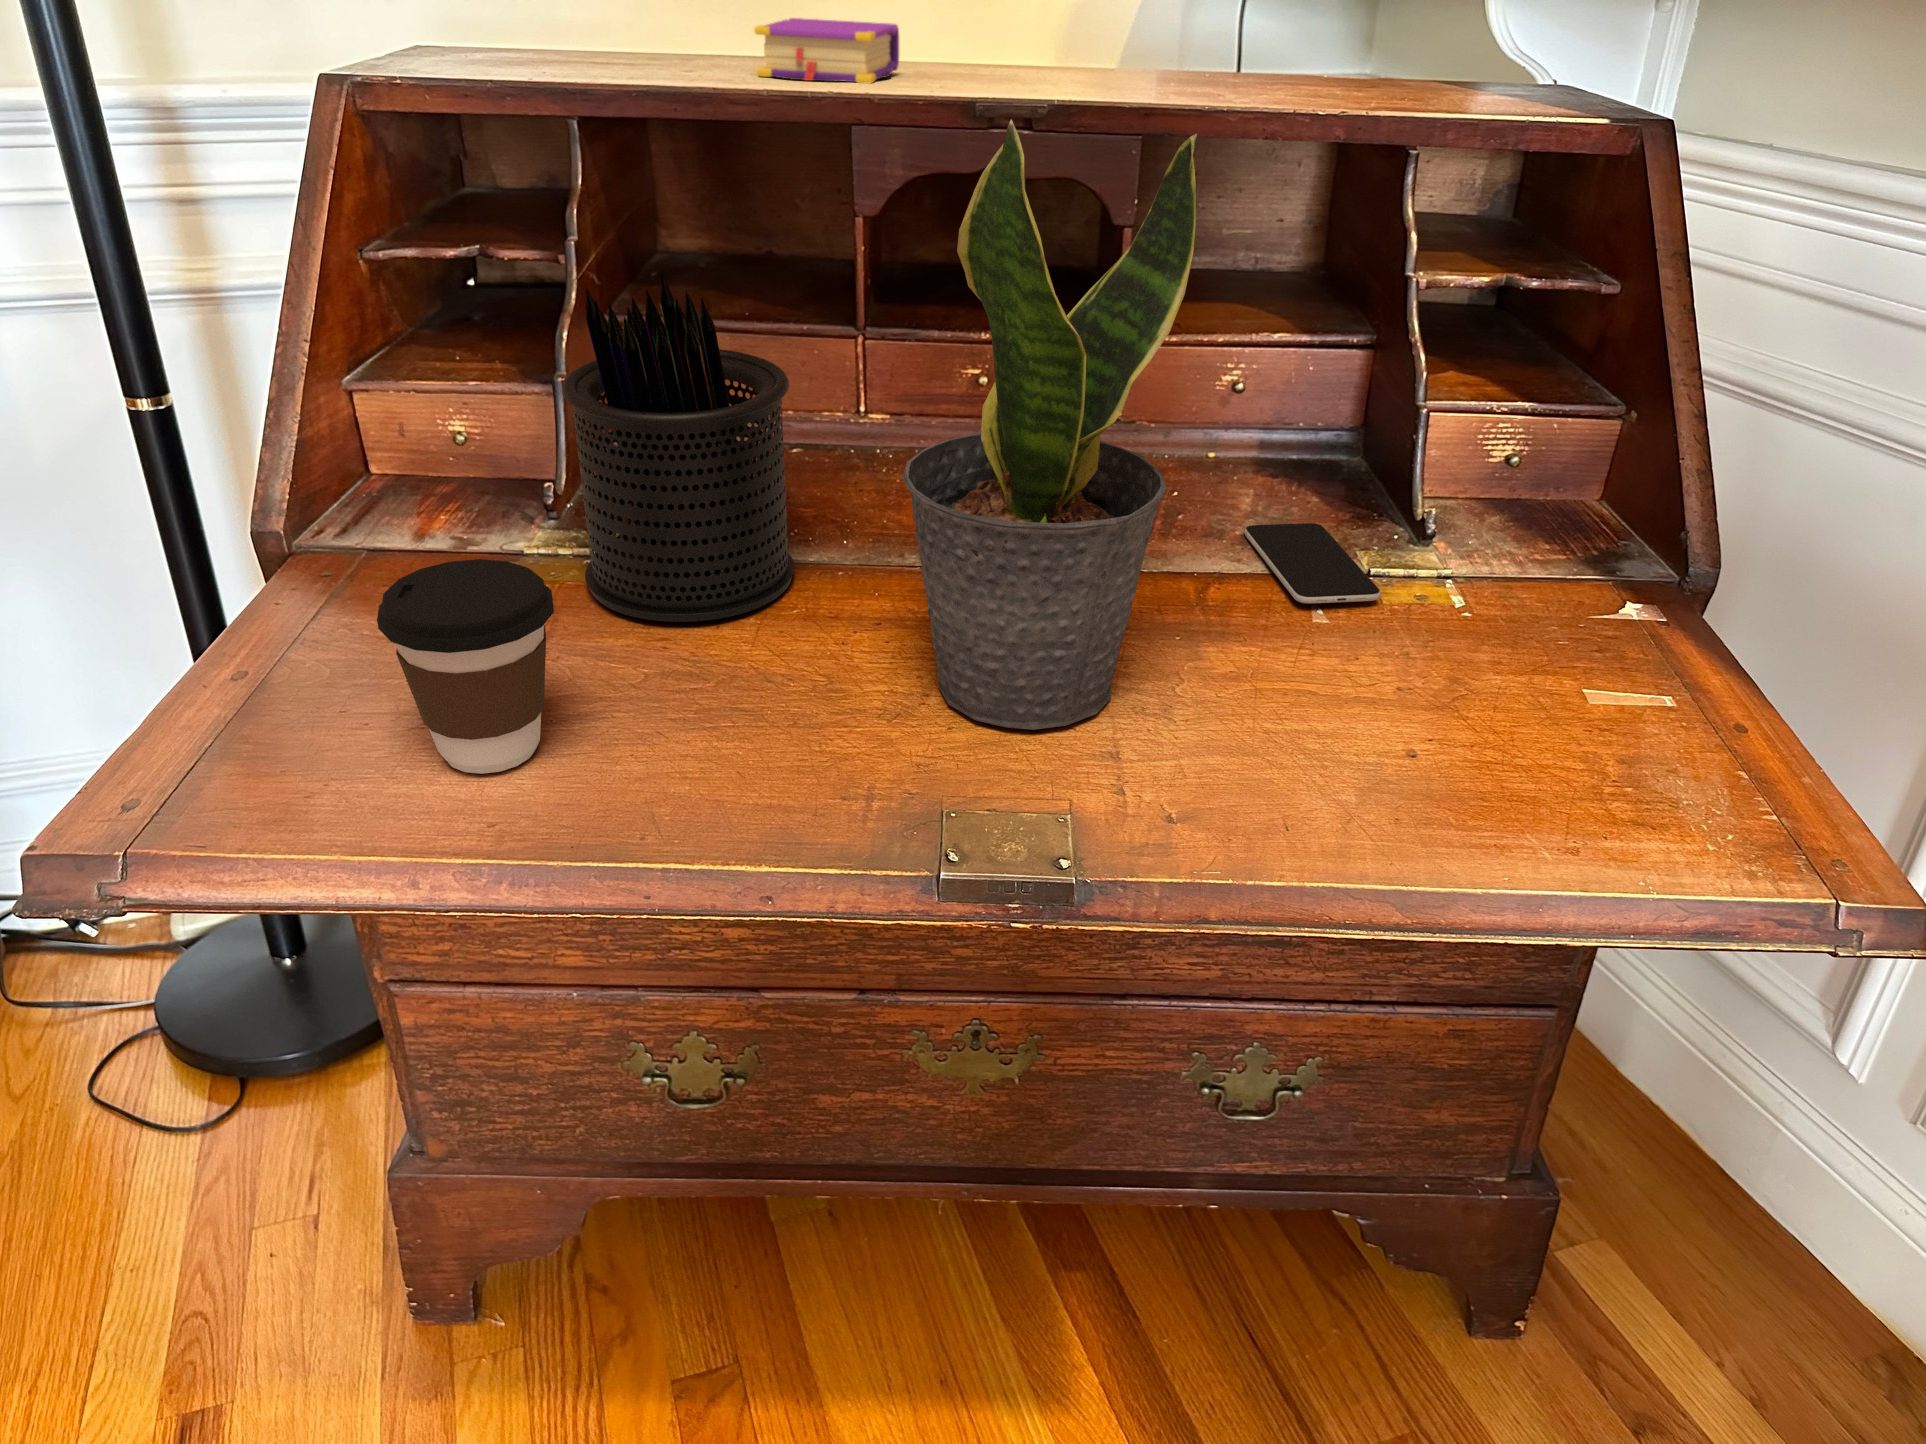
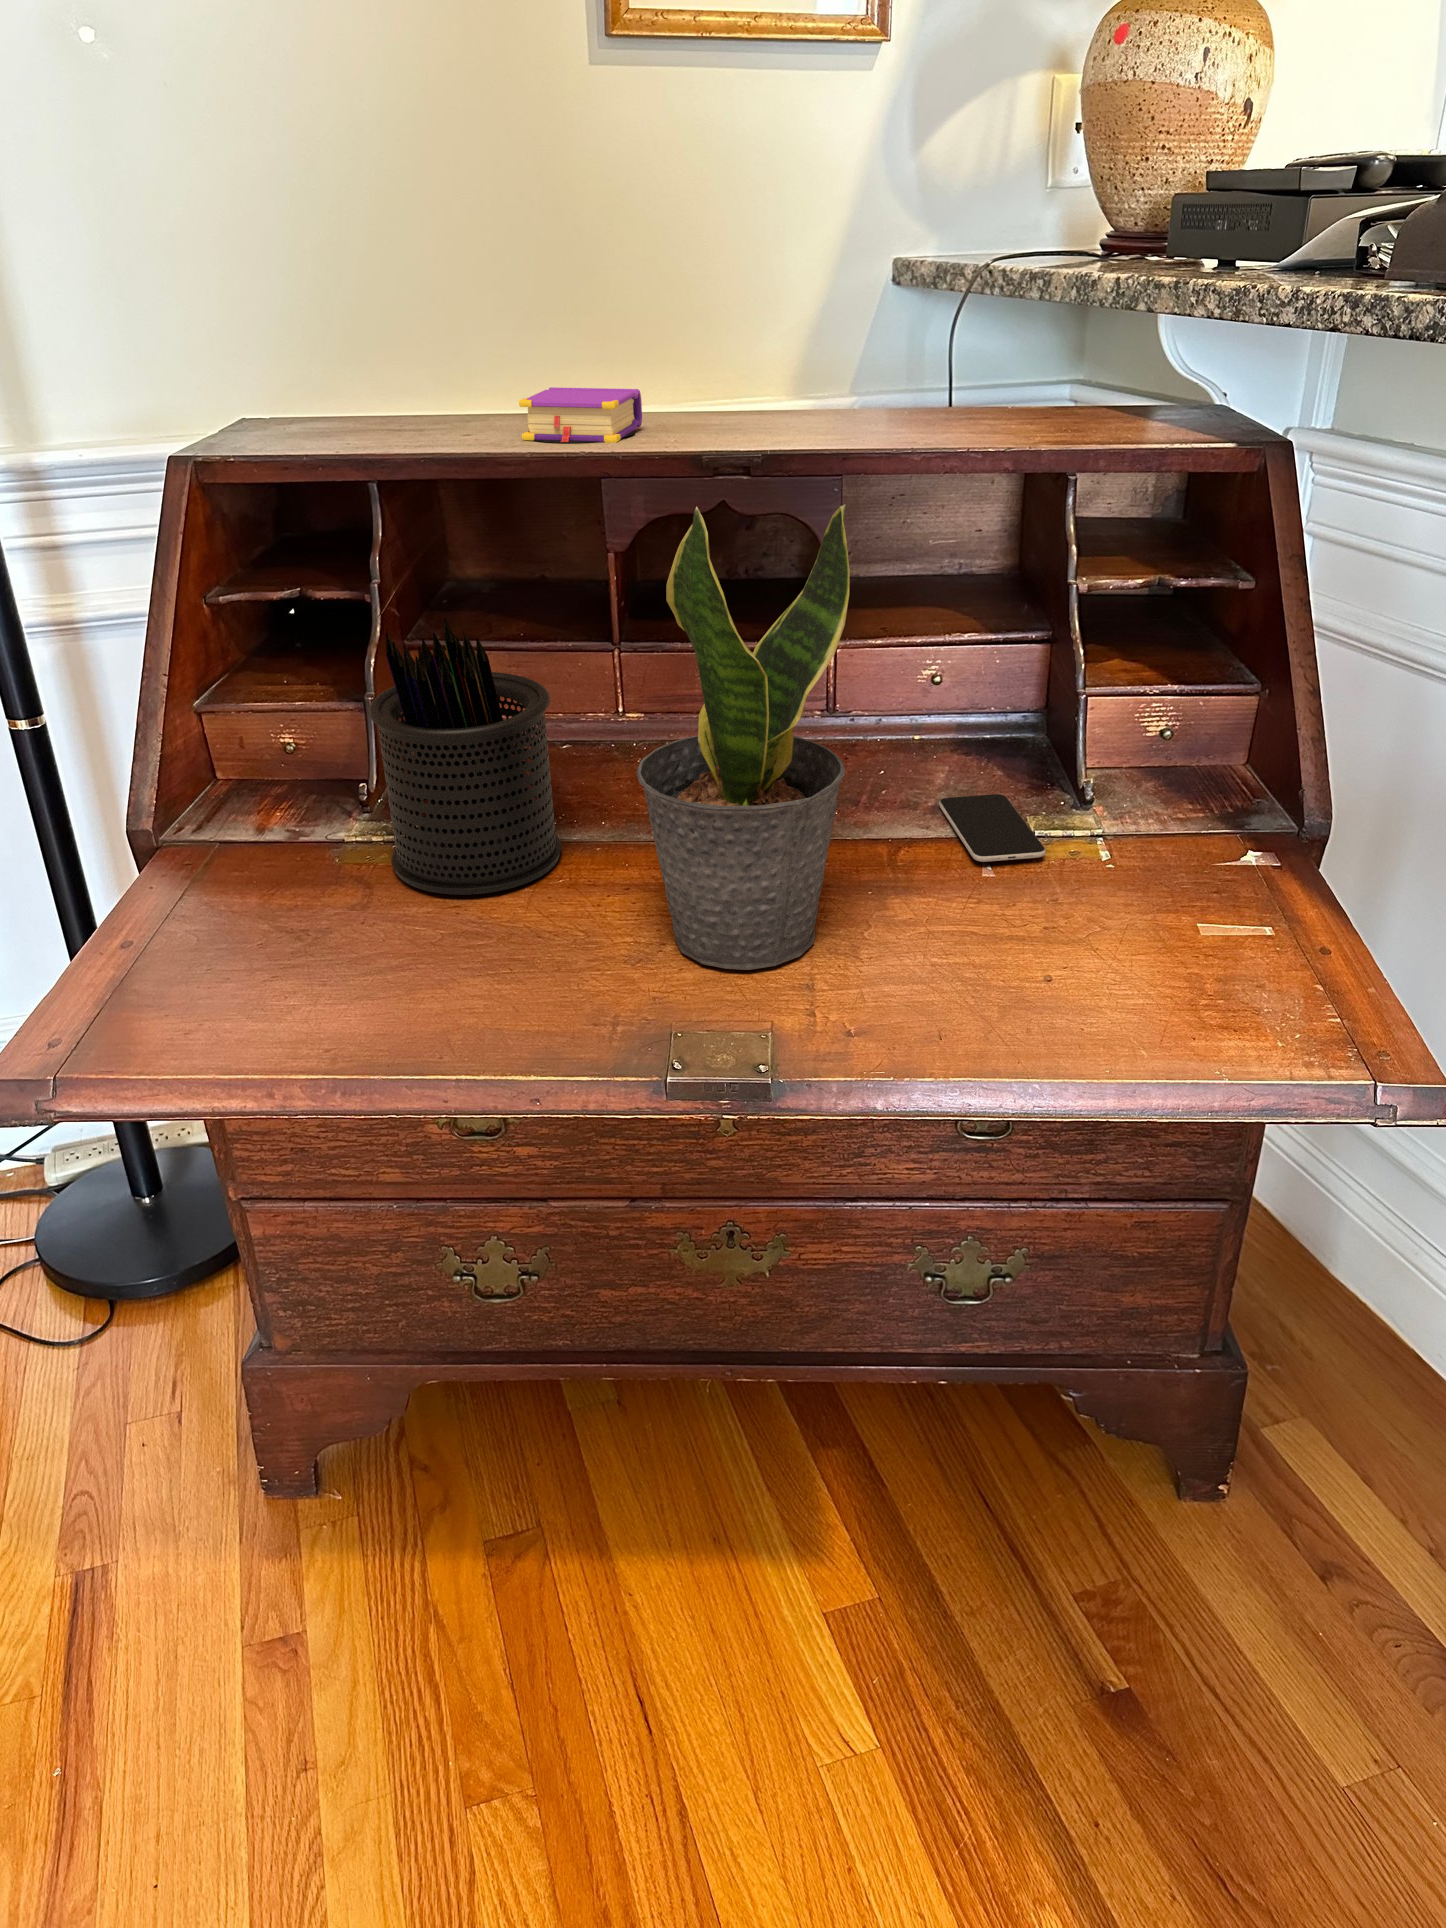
coffee cup: present [377,559,554,774] -> none [233,850,367,1017]

